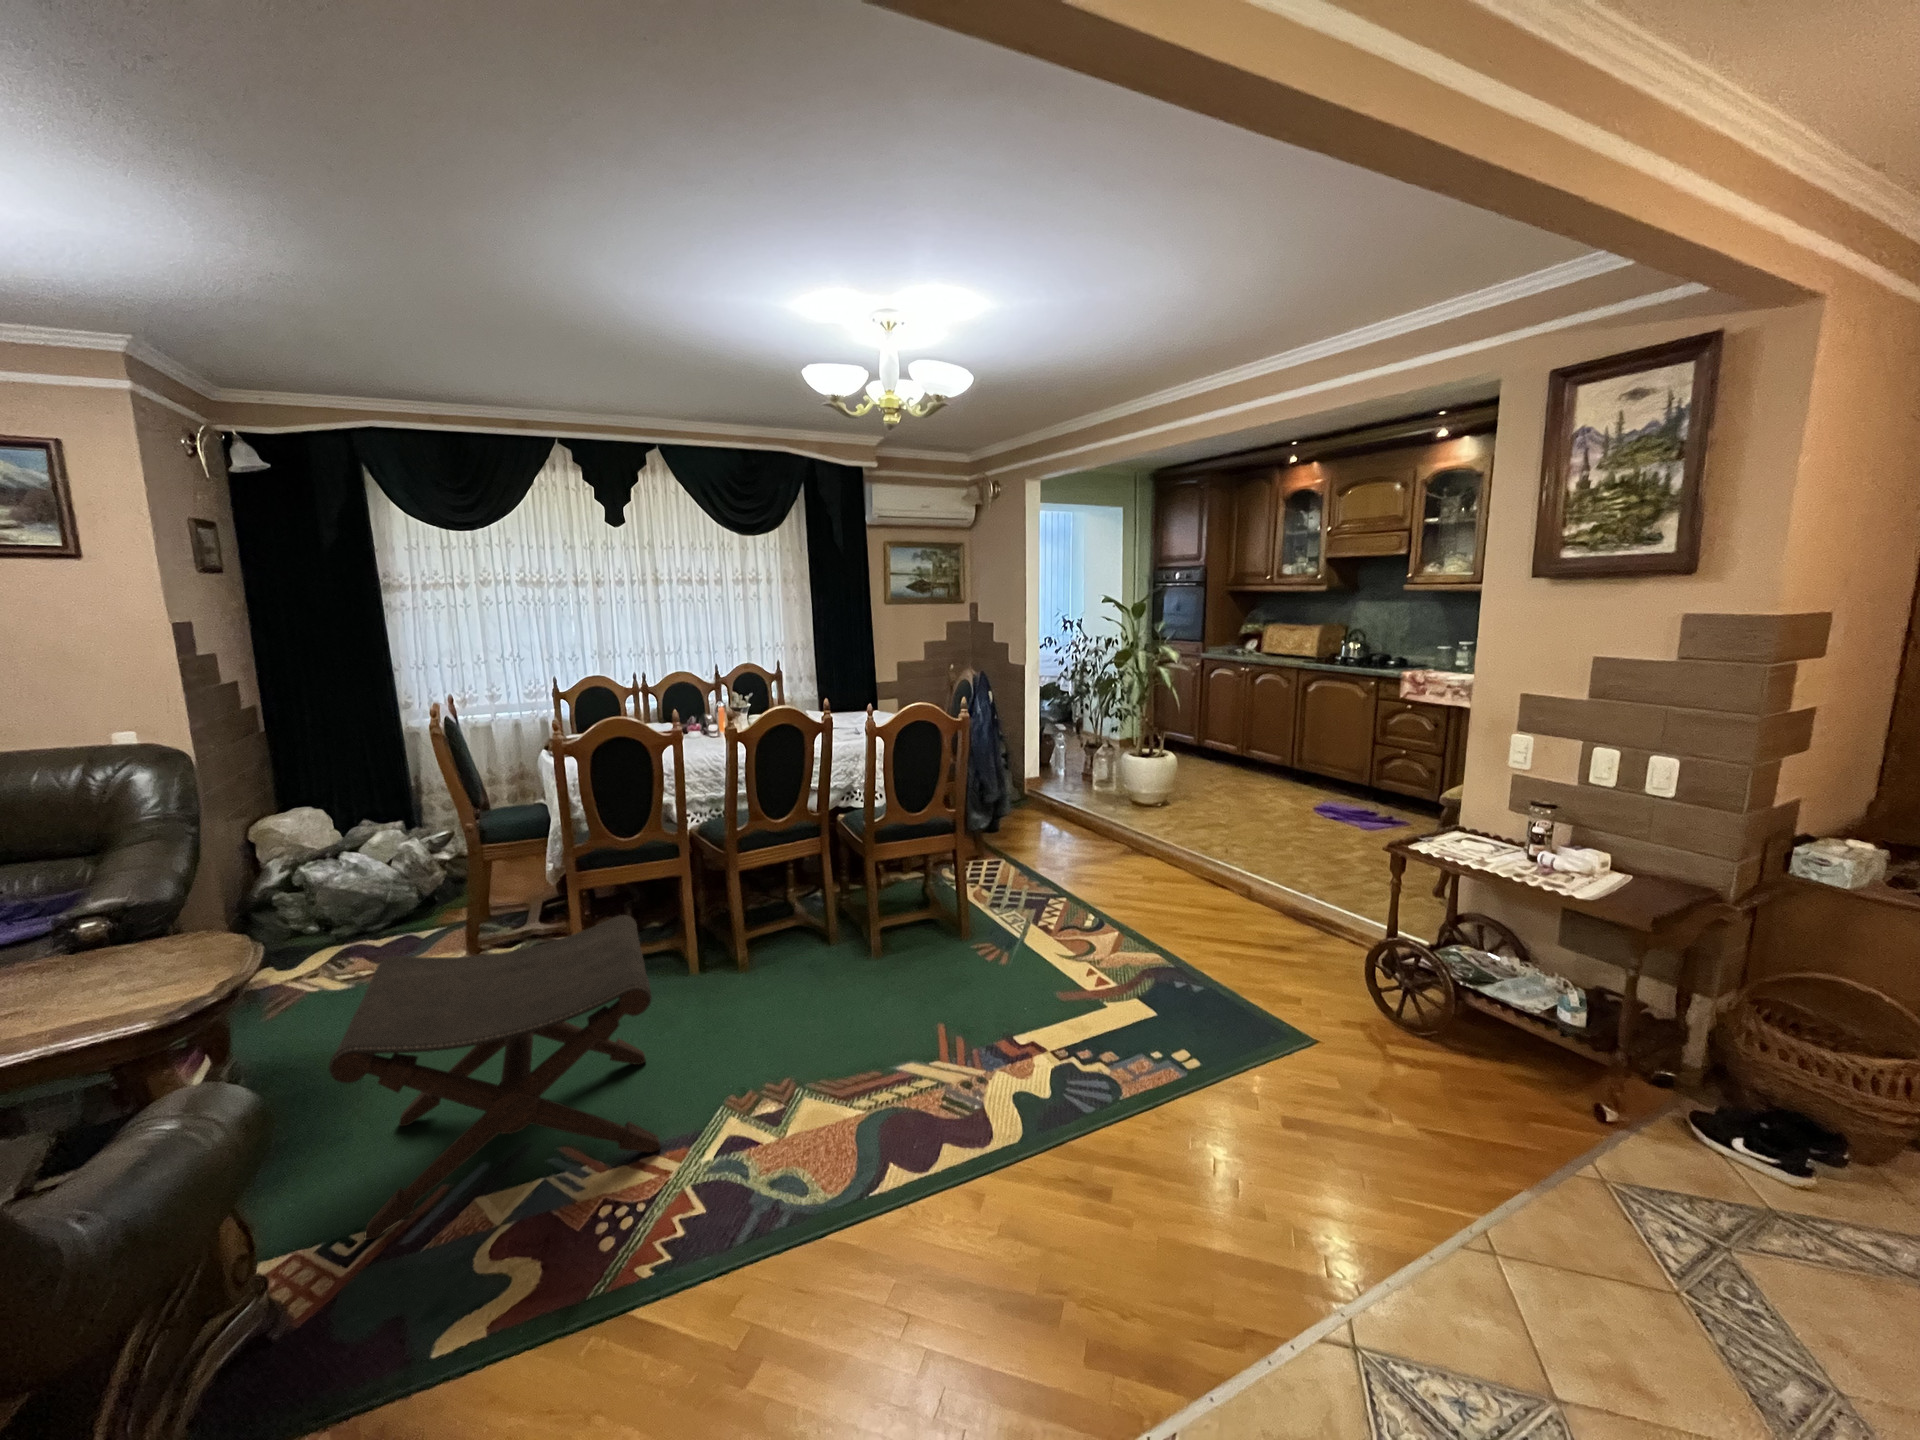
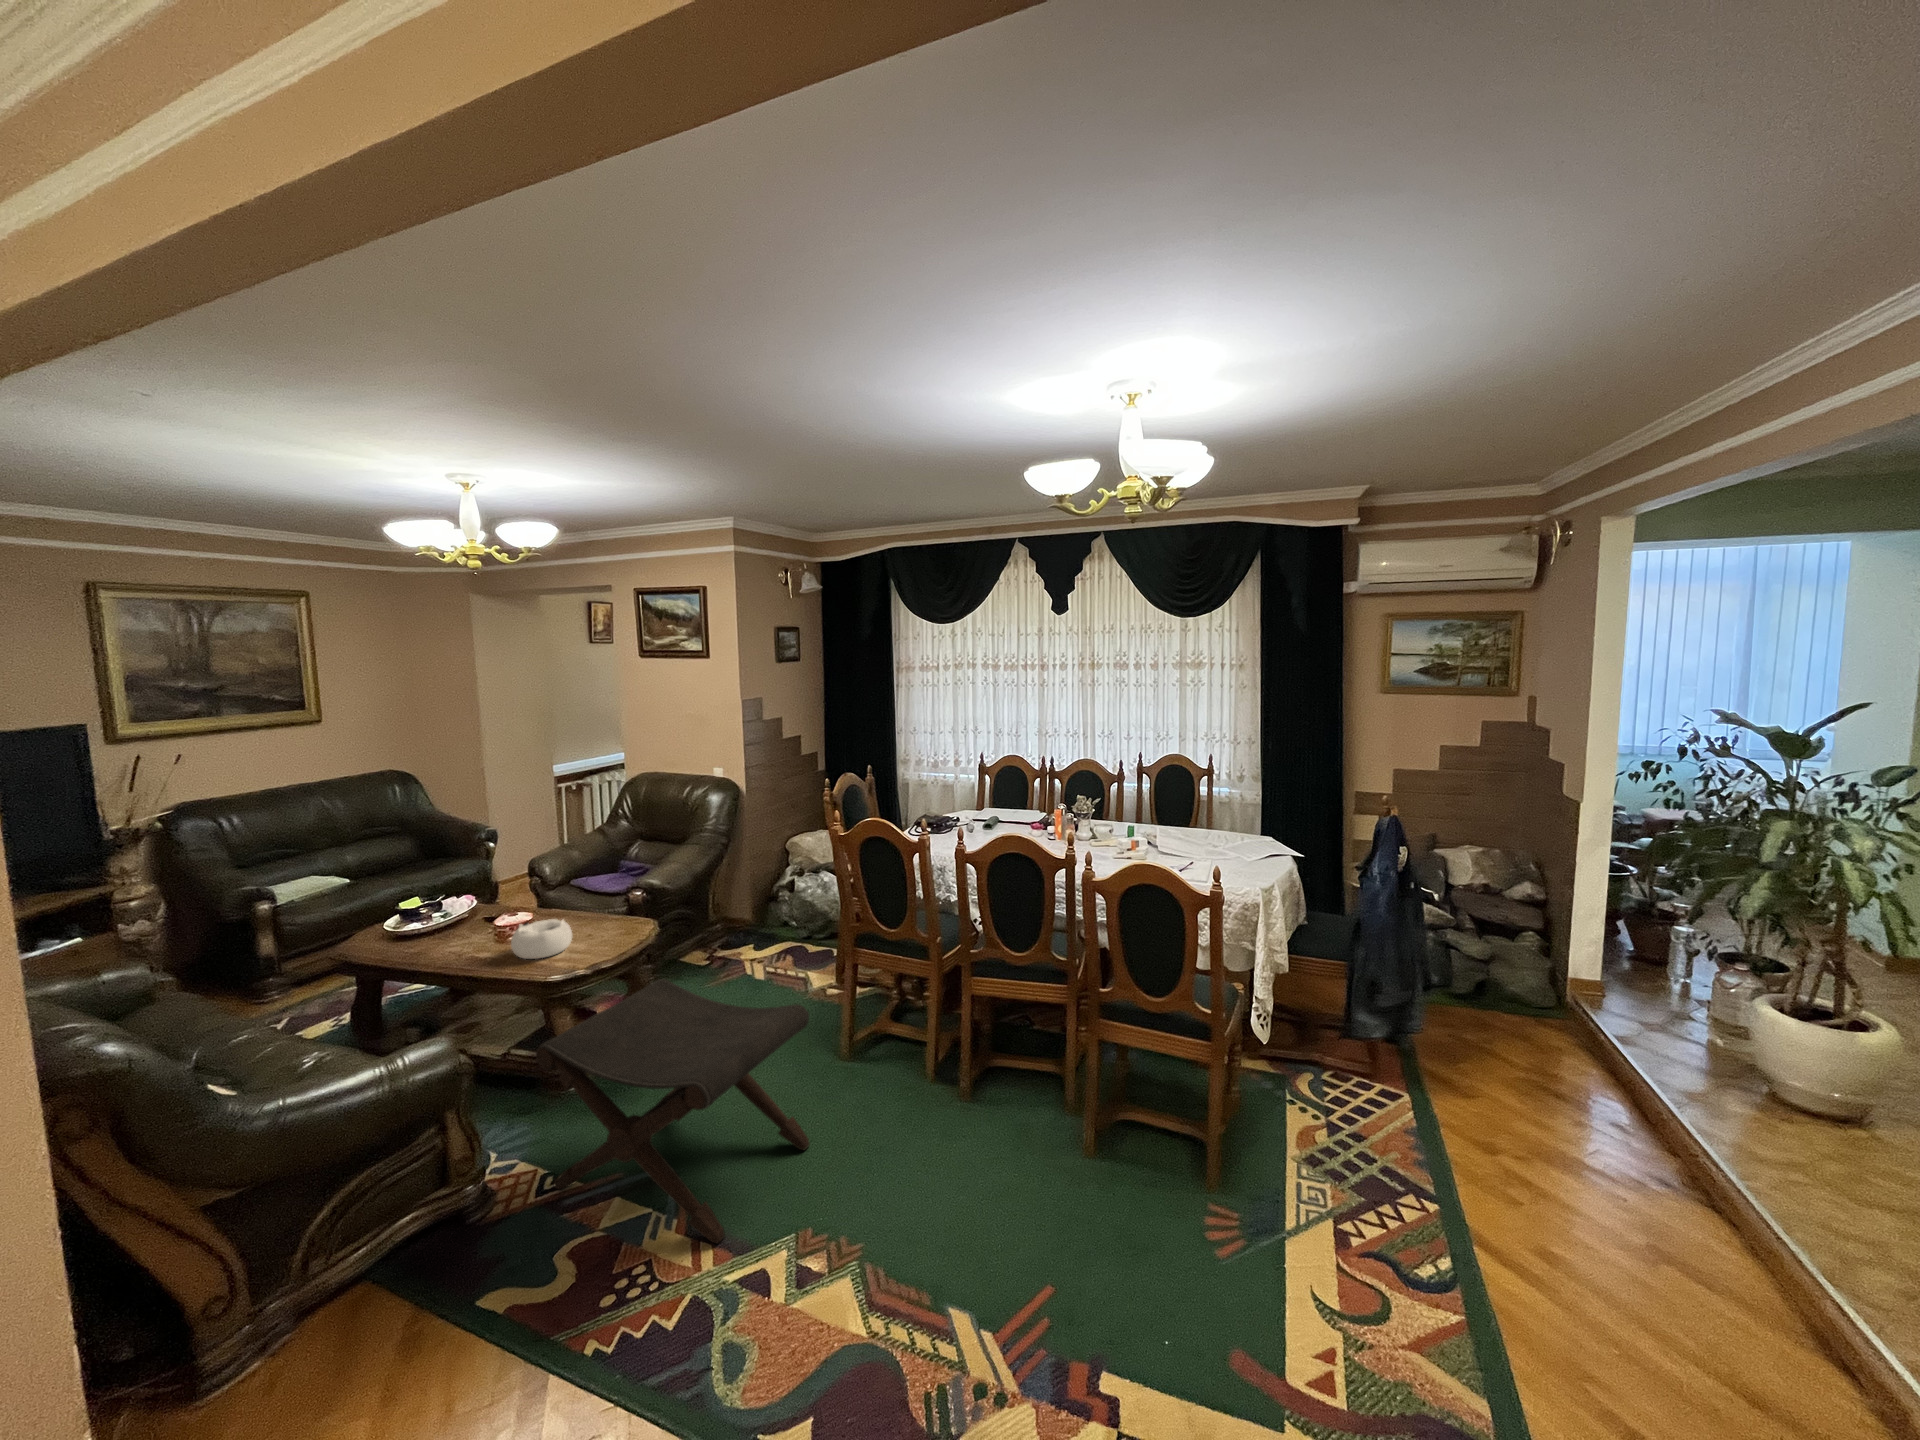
decorative bowl: none [51,937,178,1010] -> present [511,919,572,959]

